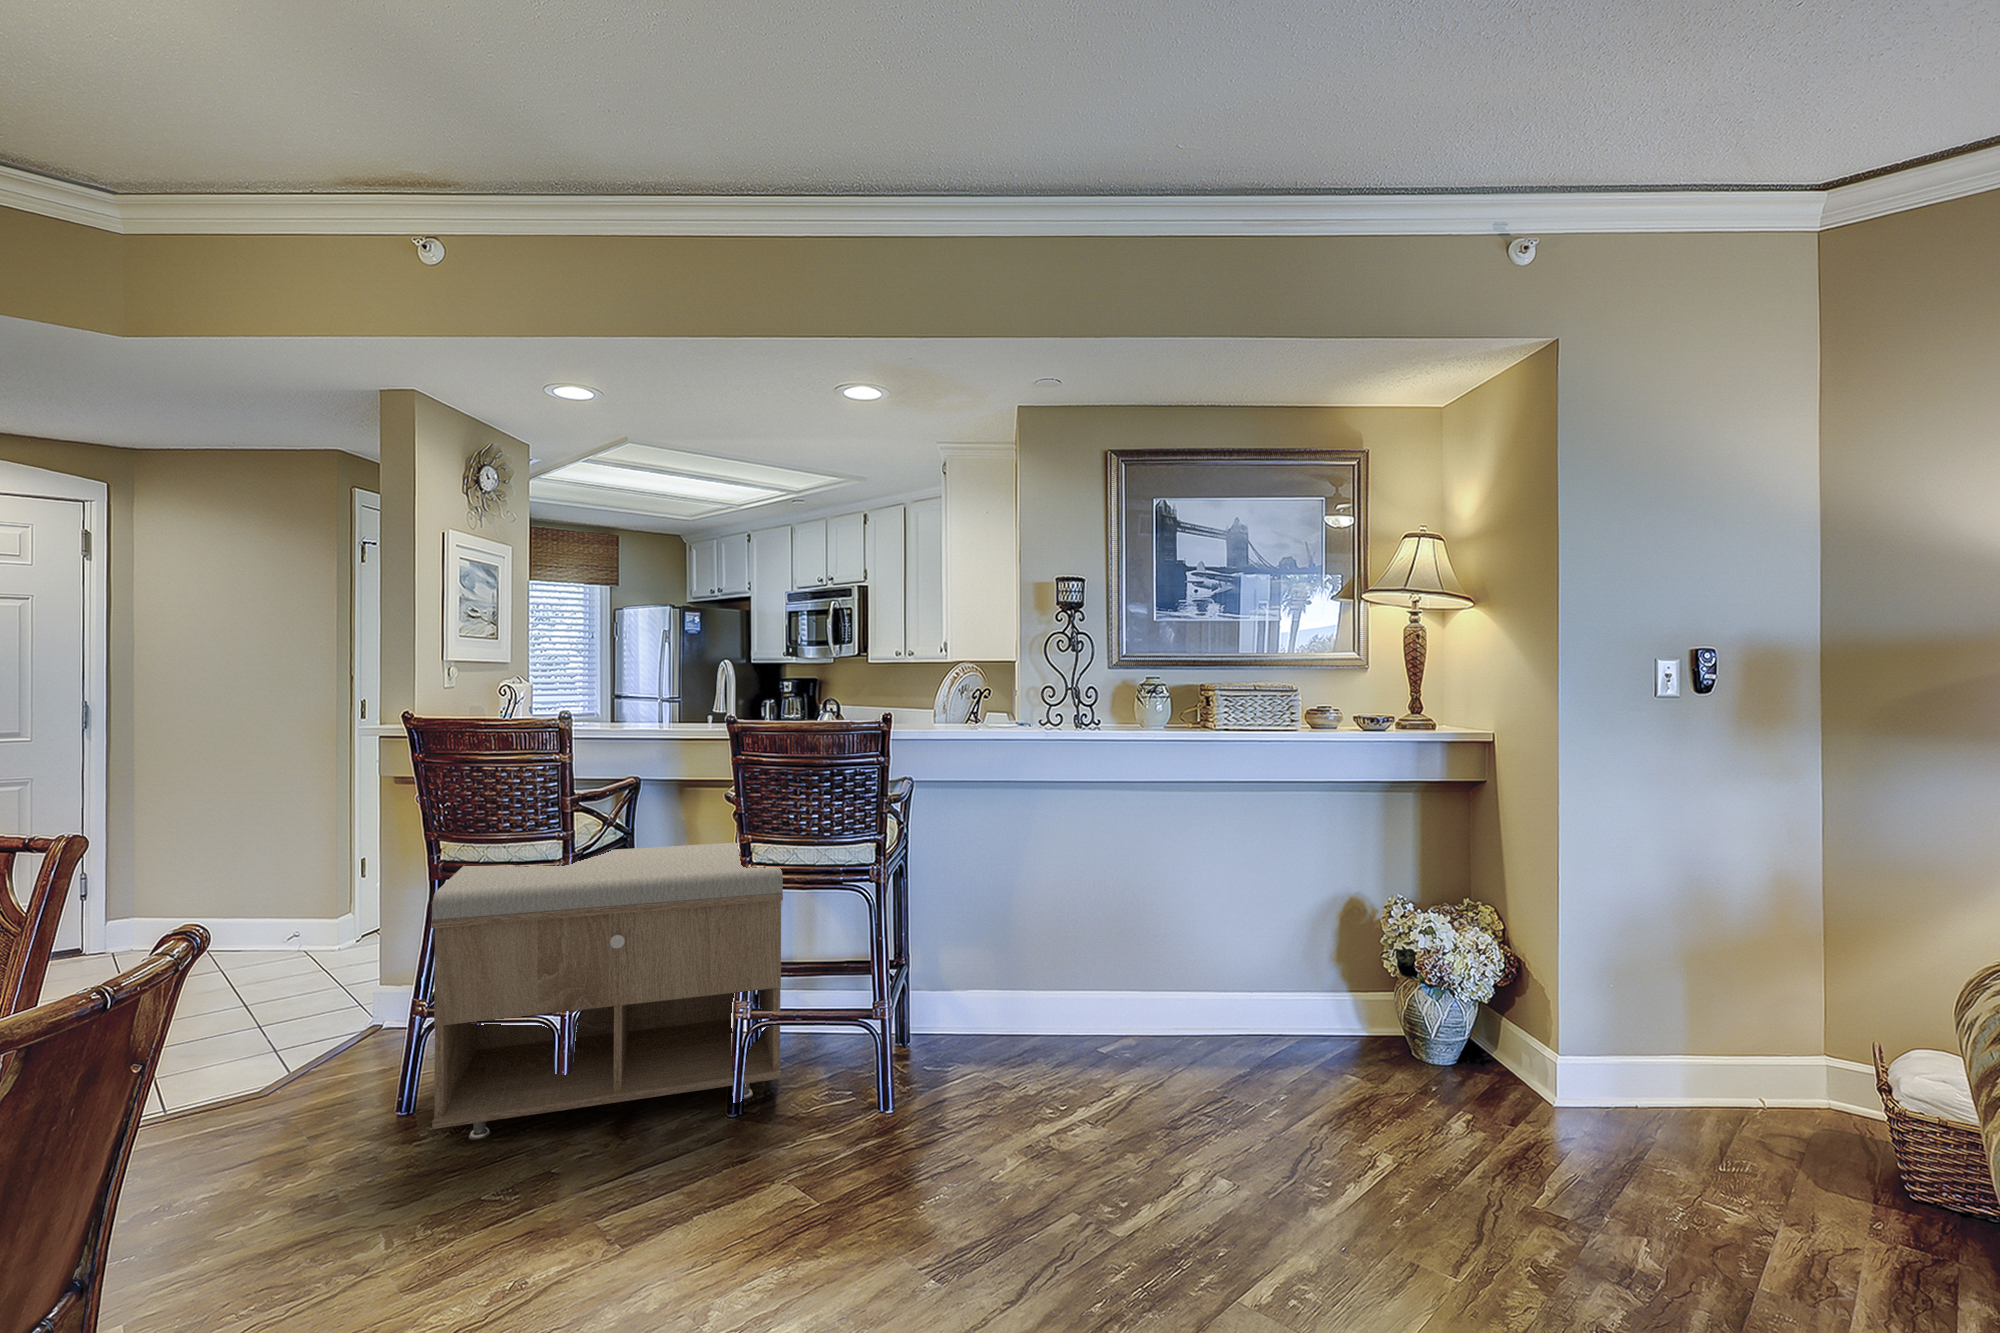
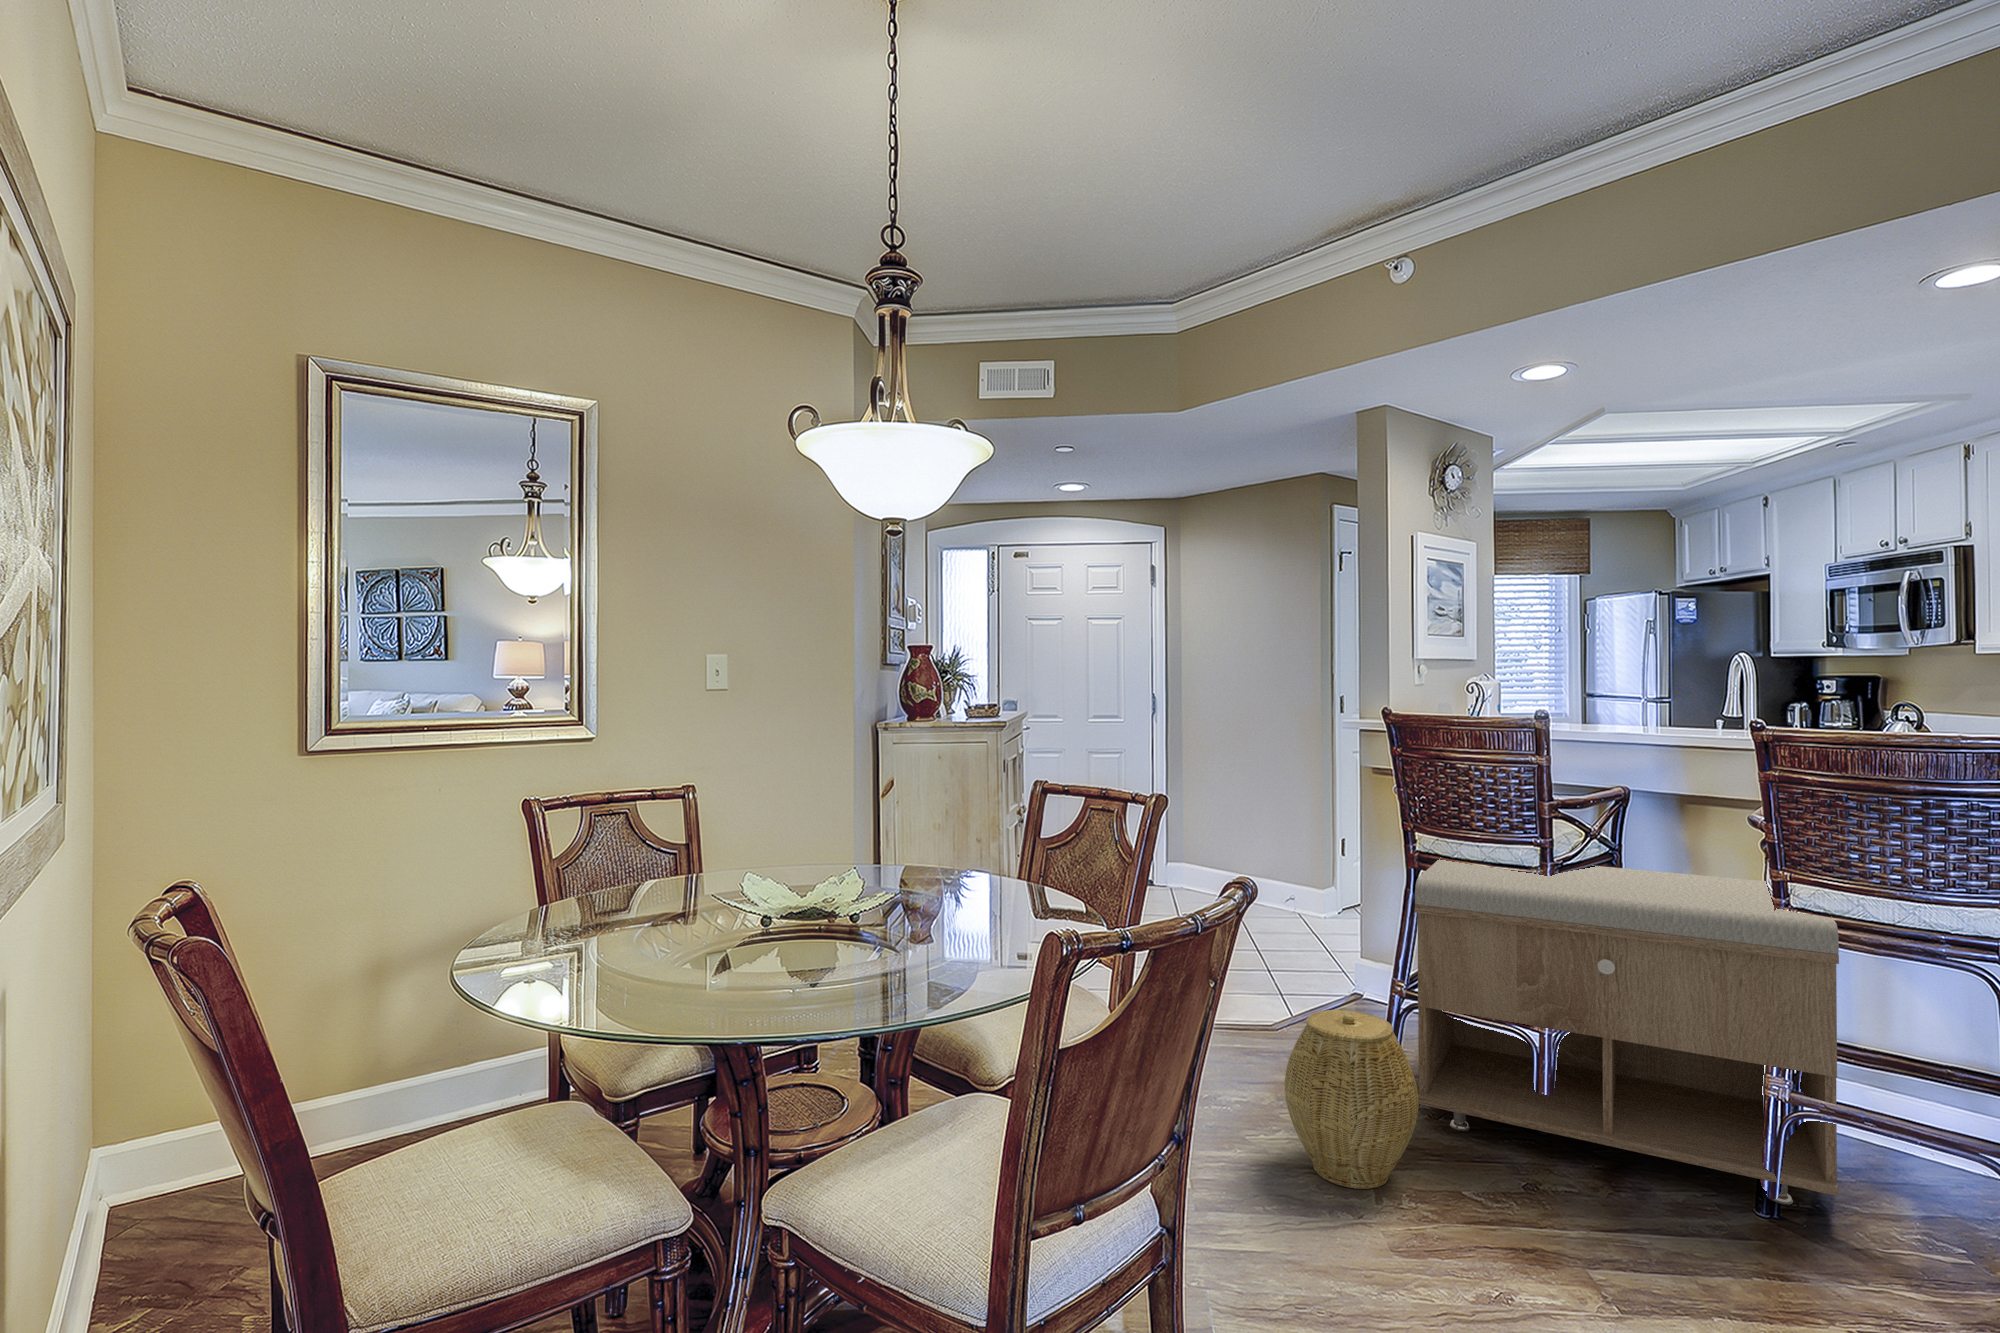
woven basket: none [254,1054,429,1264] -> present [1285,1010,1419,1189]

